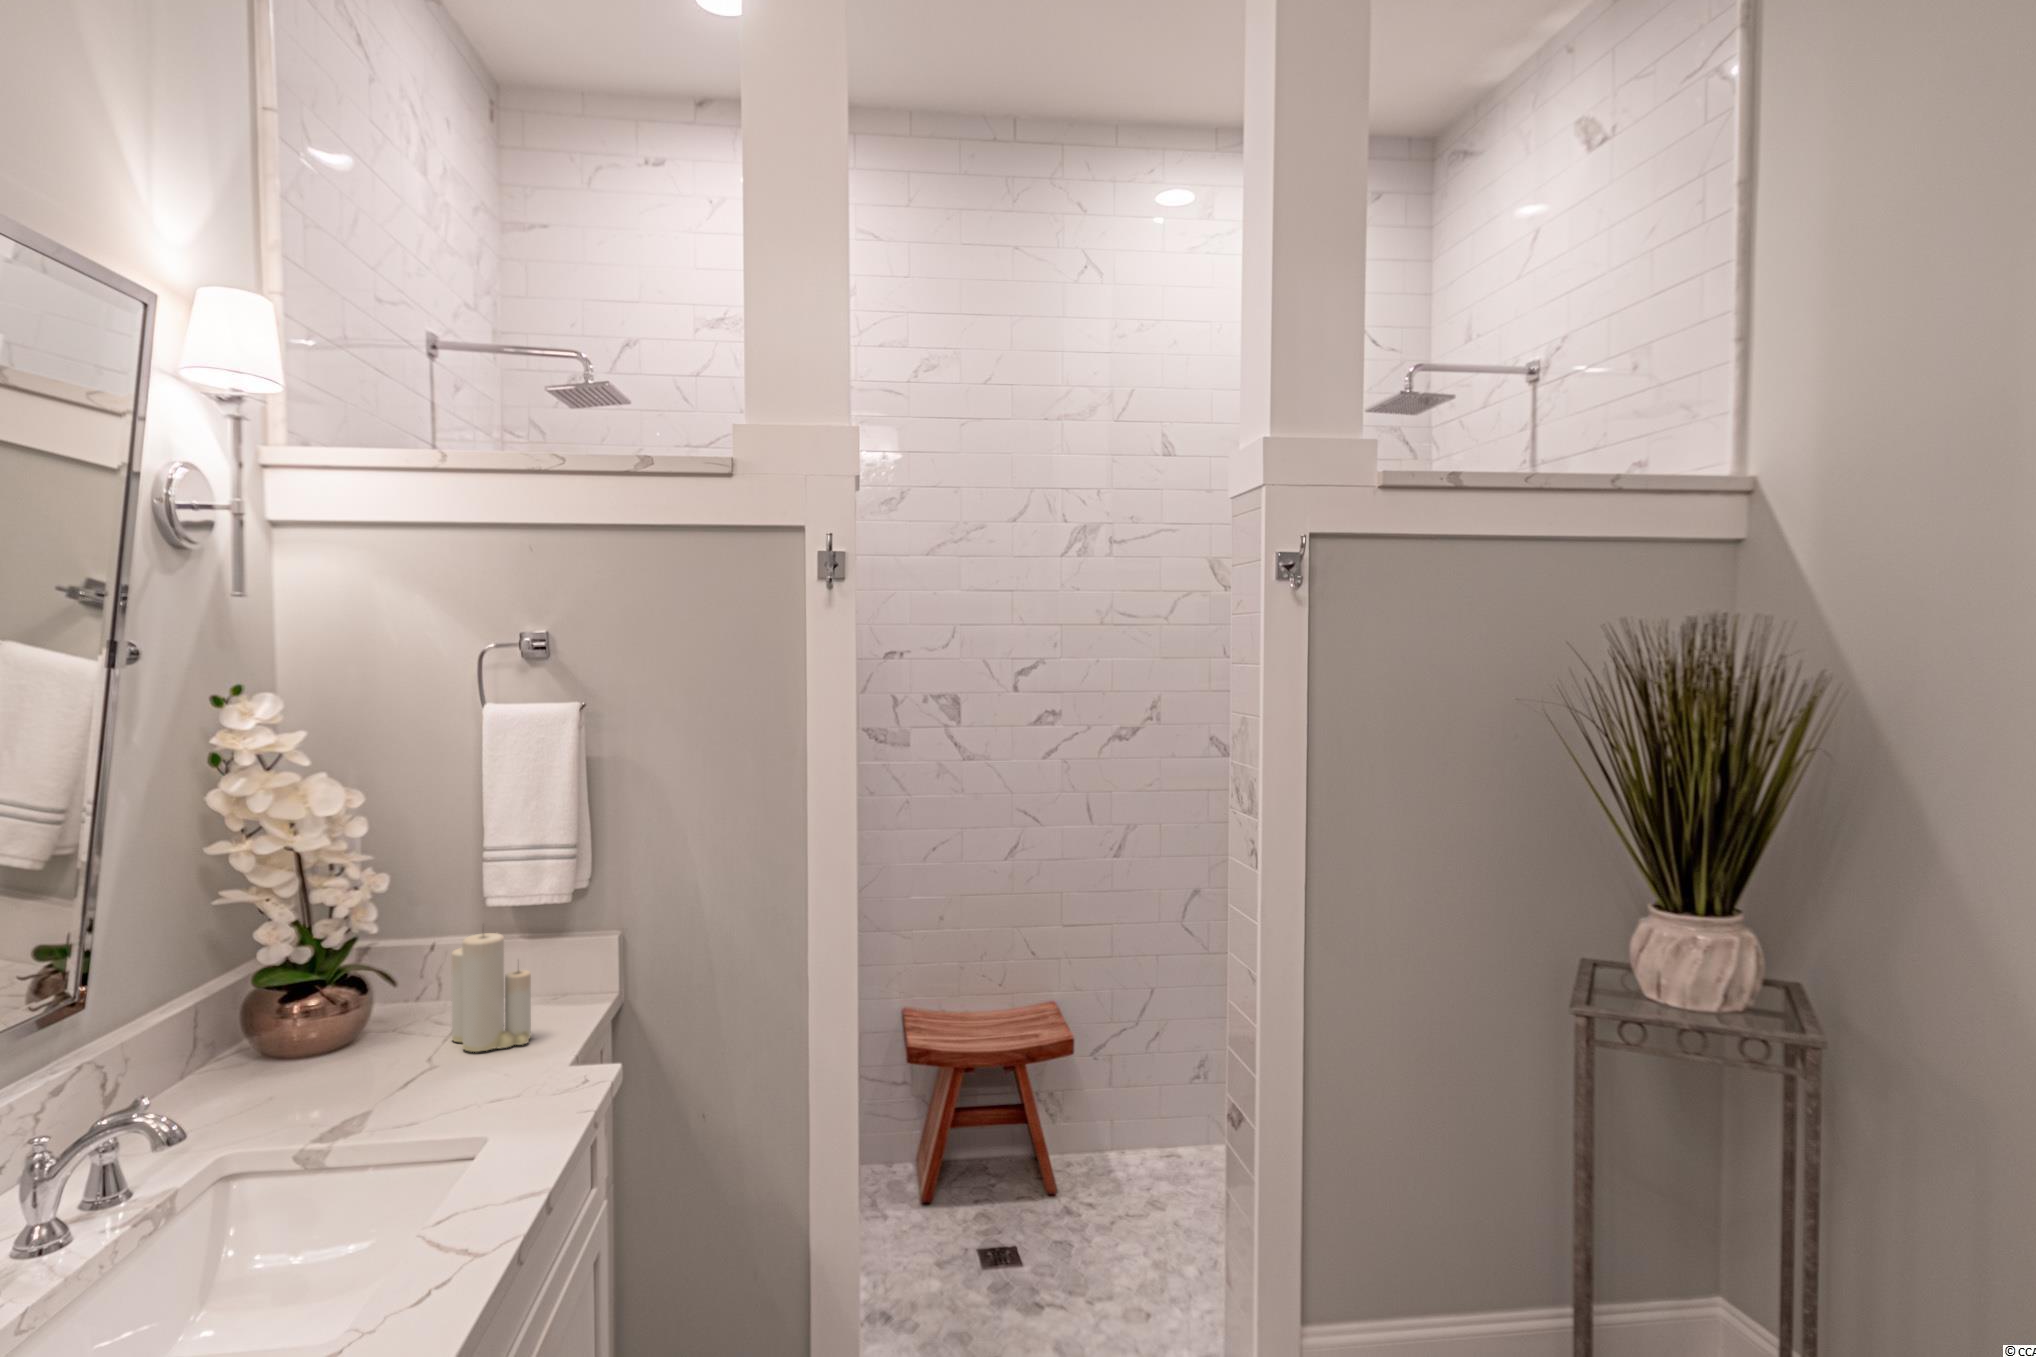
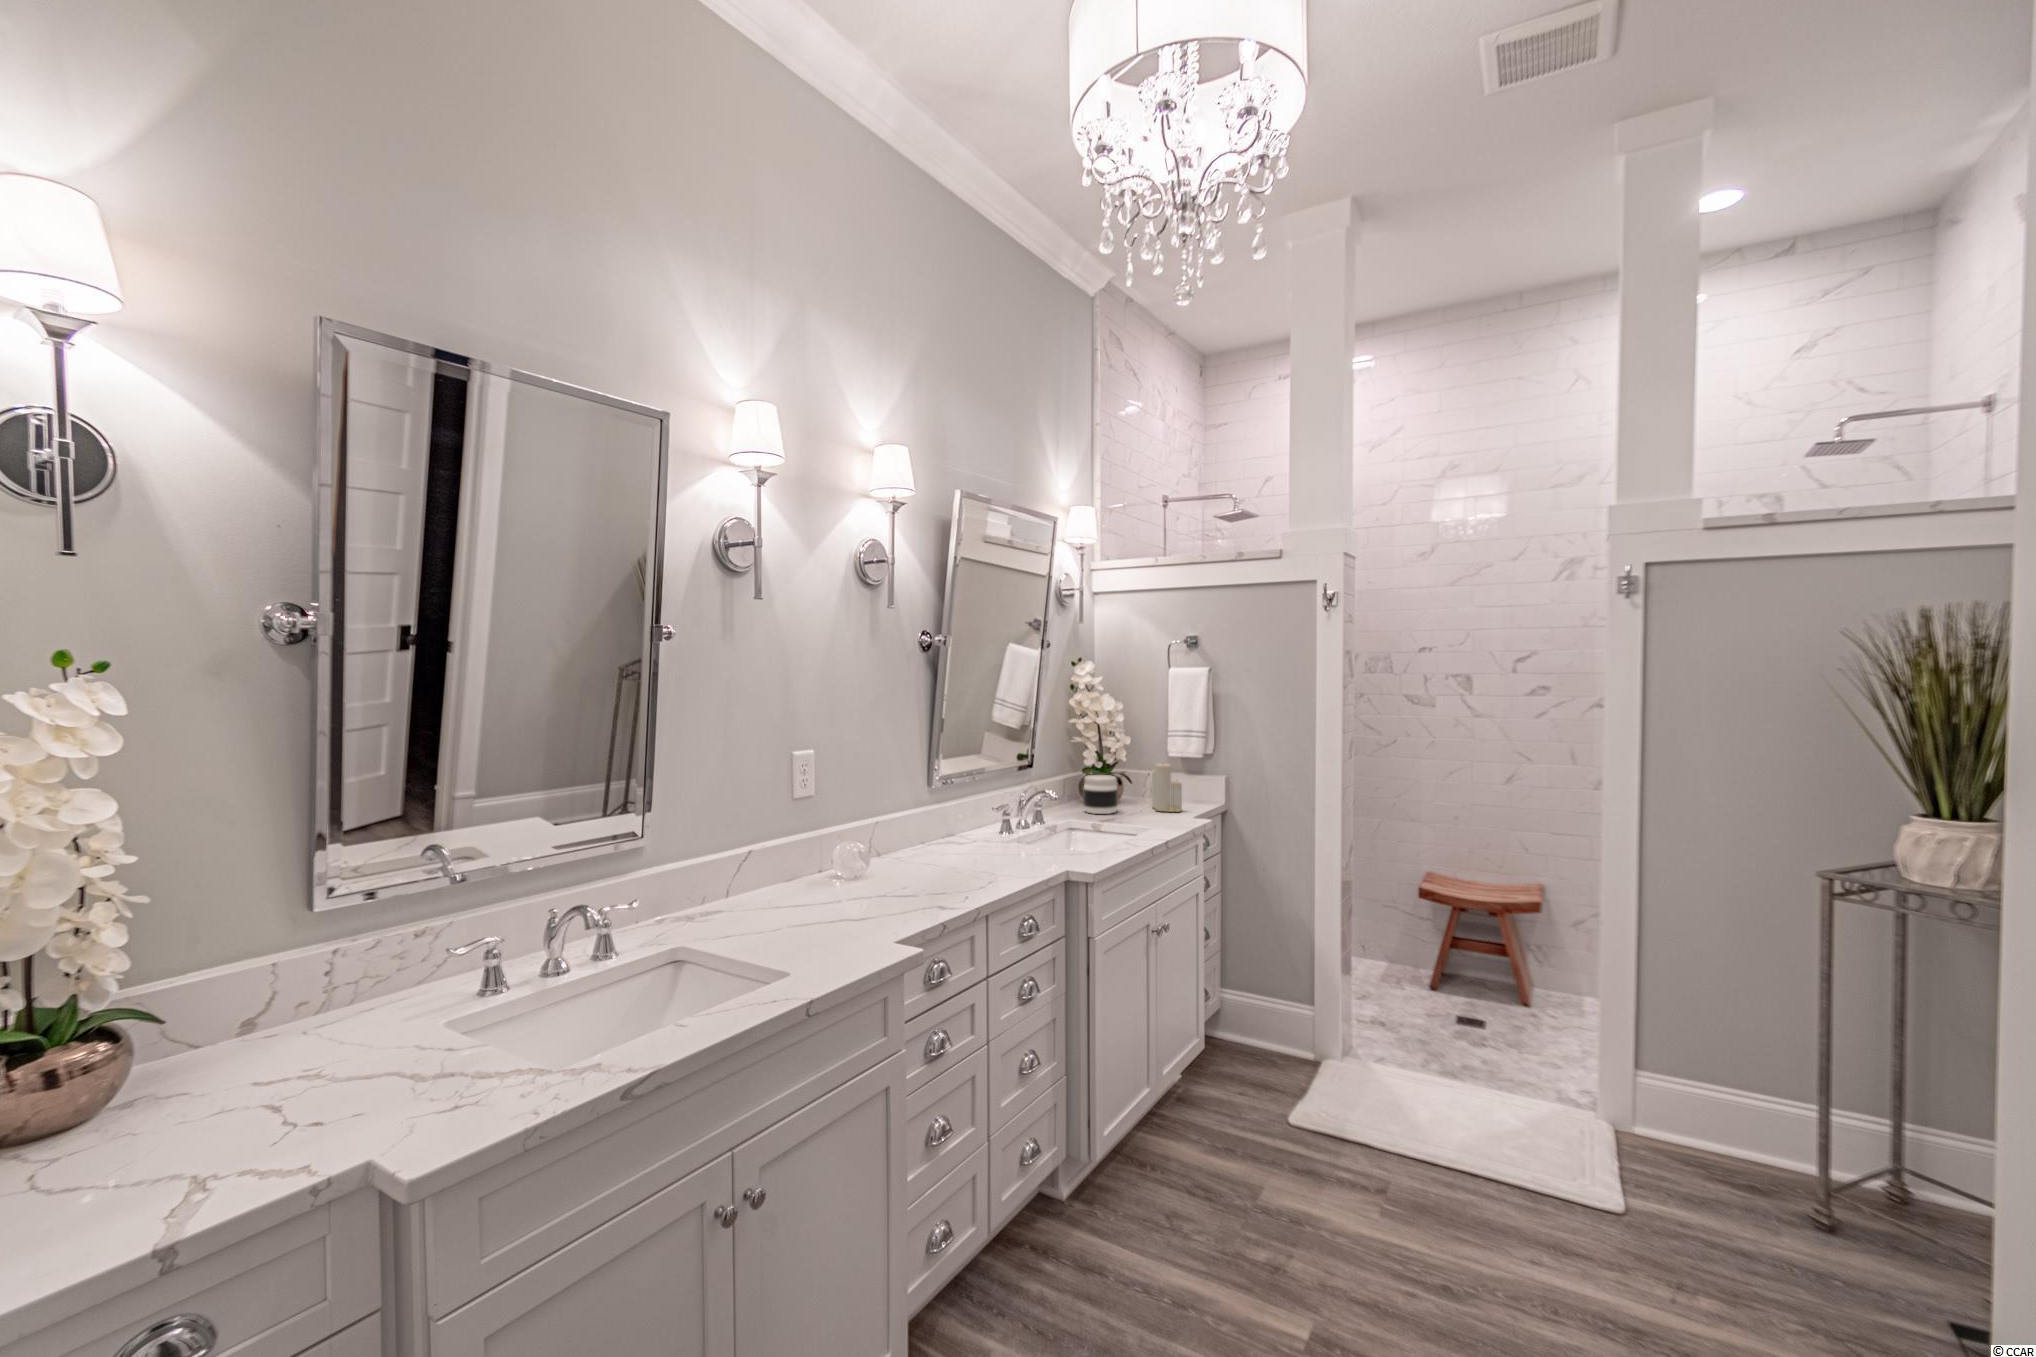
jar: none [254,987,361,1105] -> present [1083,775,1118,814]

